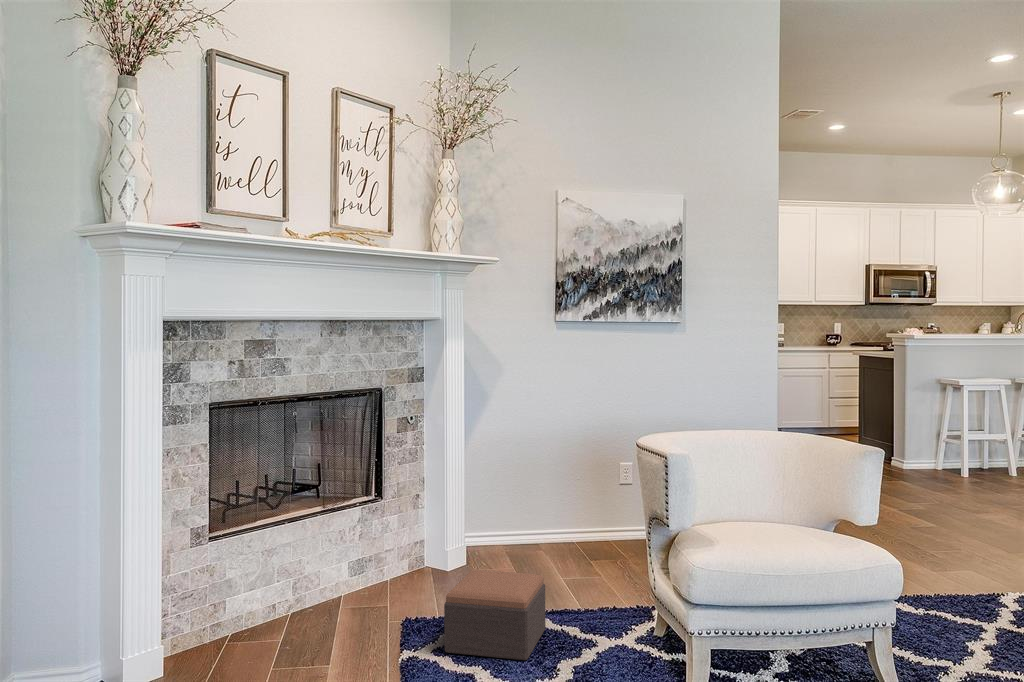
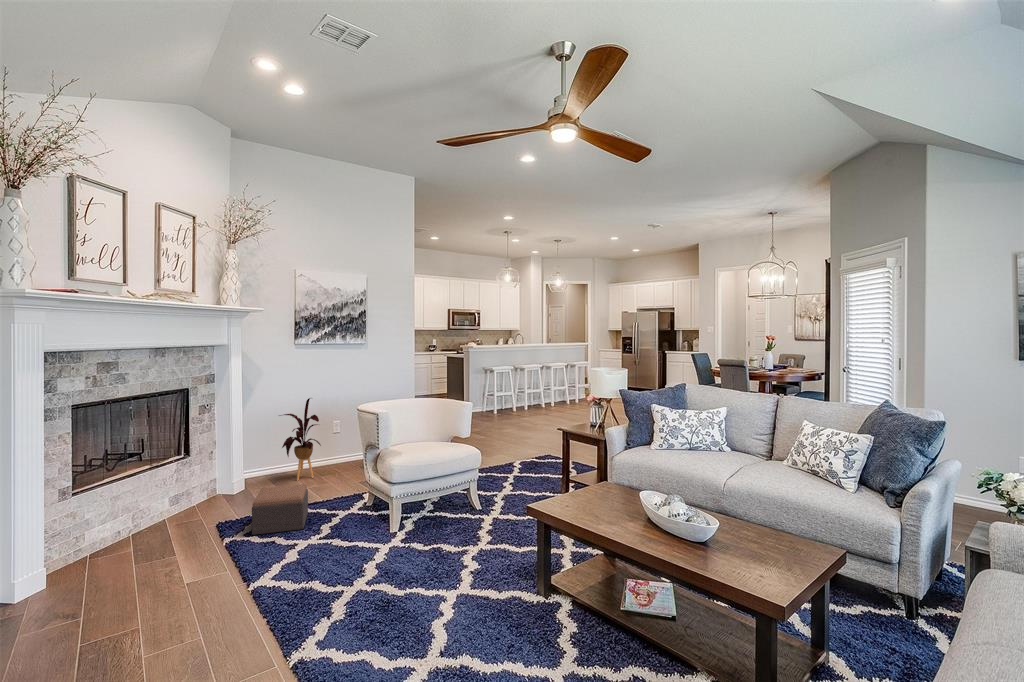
house plant: none [520,416,590,563] -> present [280,398,321,481]

